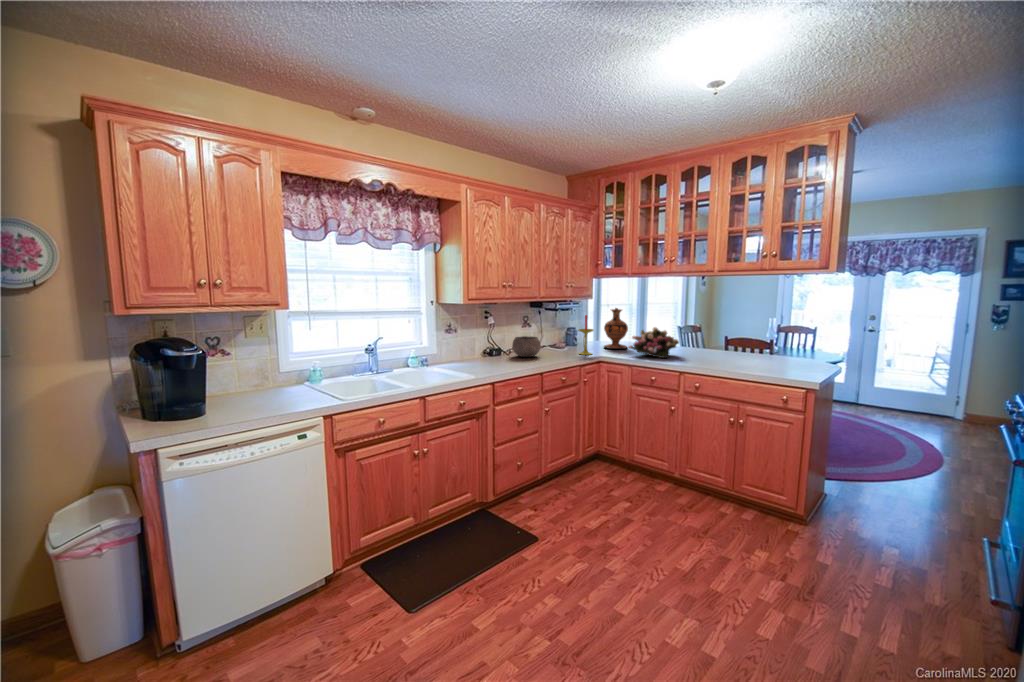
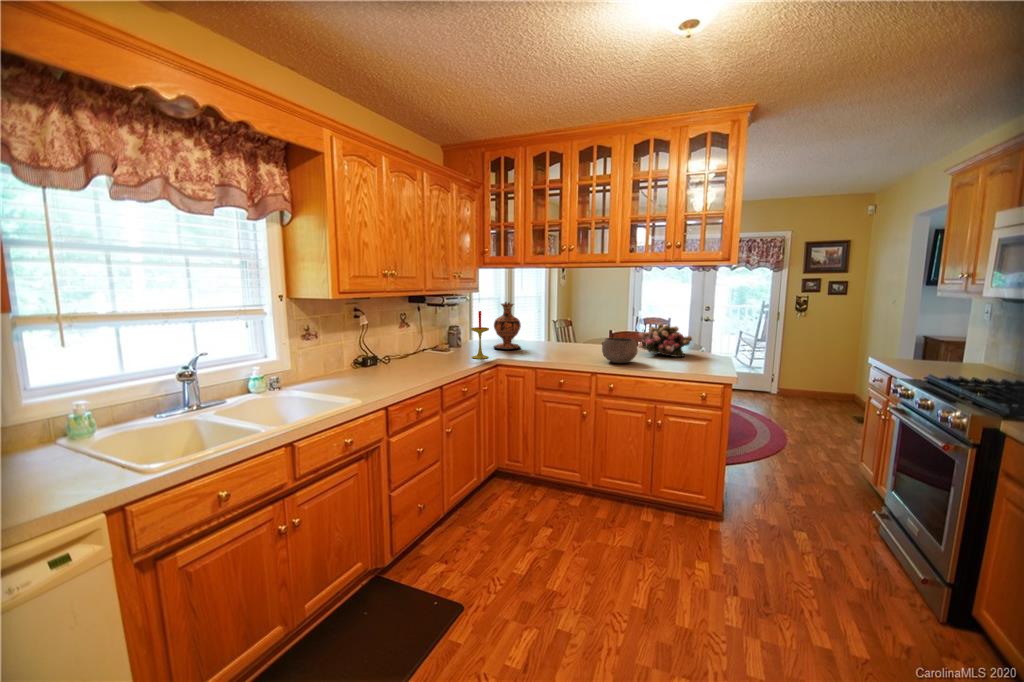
flower arrangement: present [628,327,679,358] -> present [639,323,692,357]
bowl: present [512,336,541,357] -> present [602,338,638,363]

